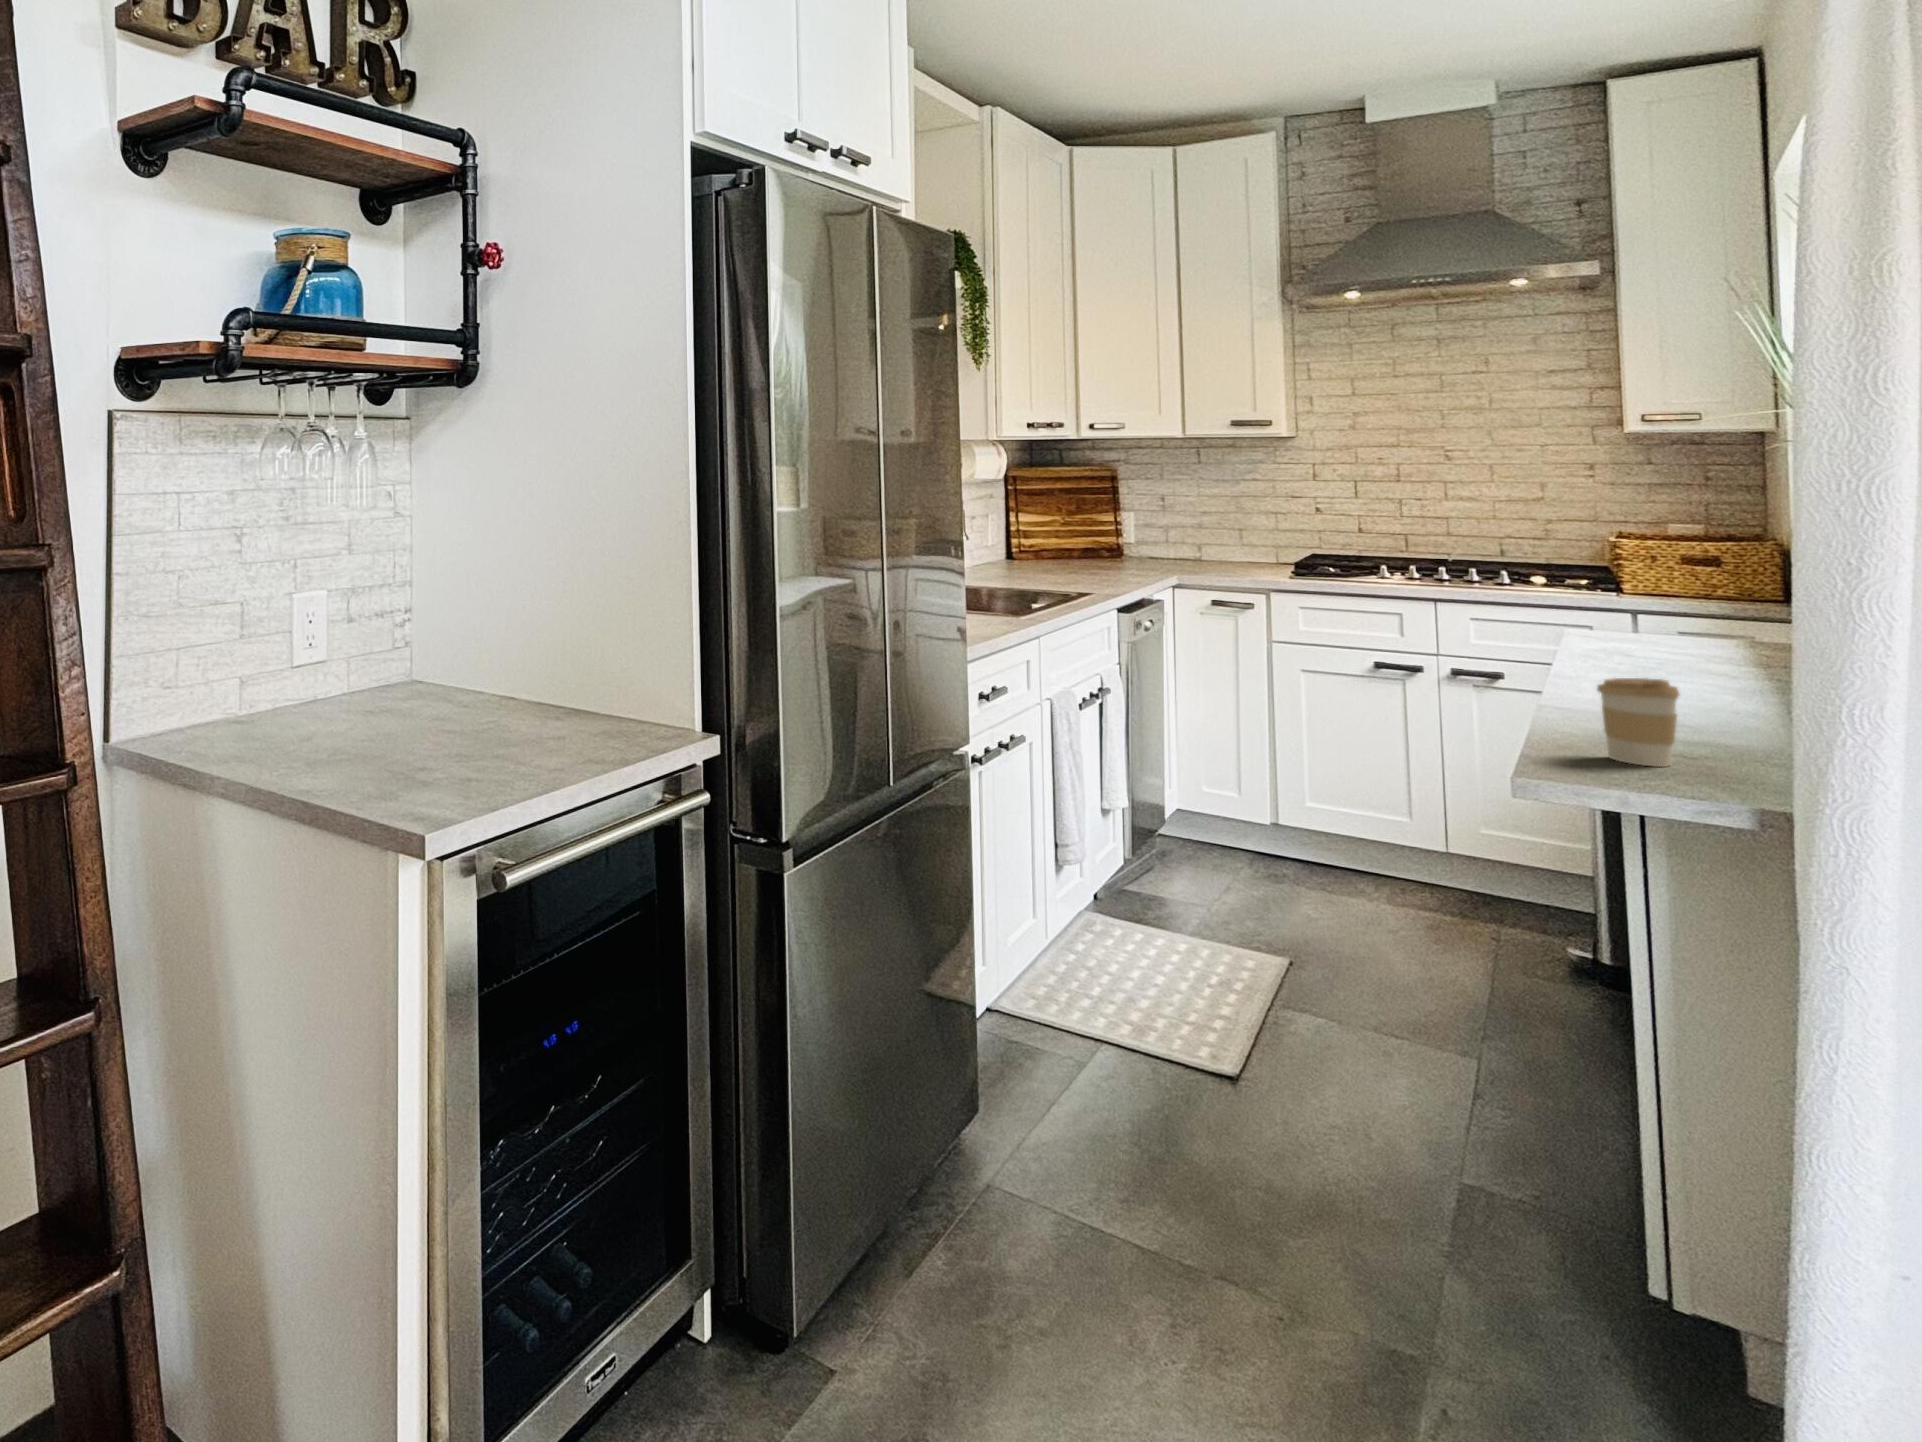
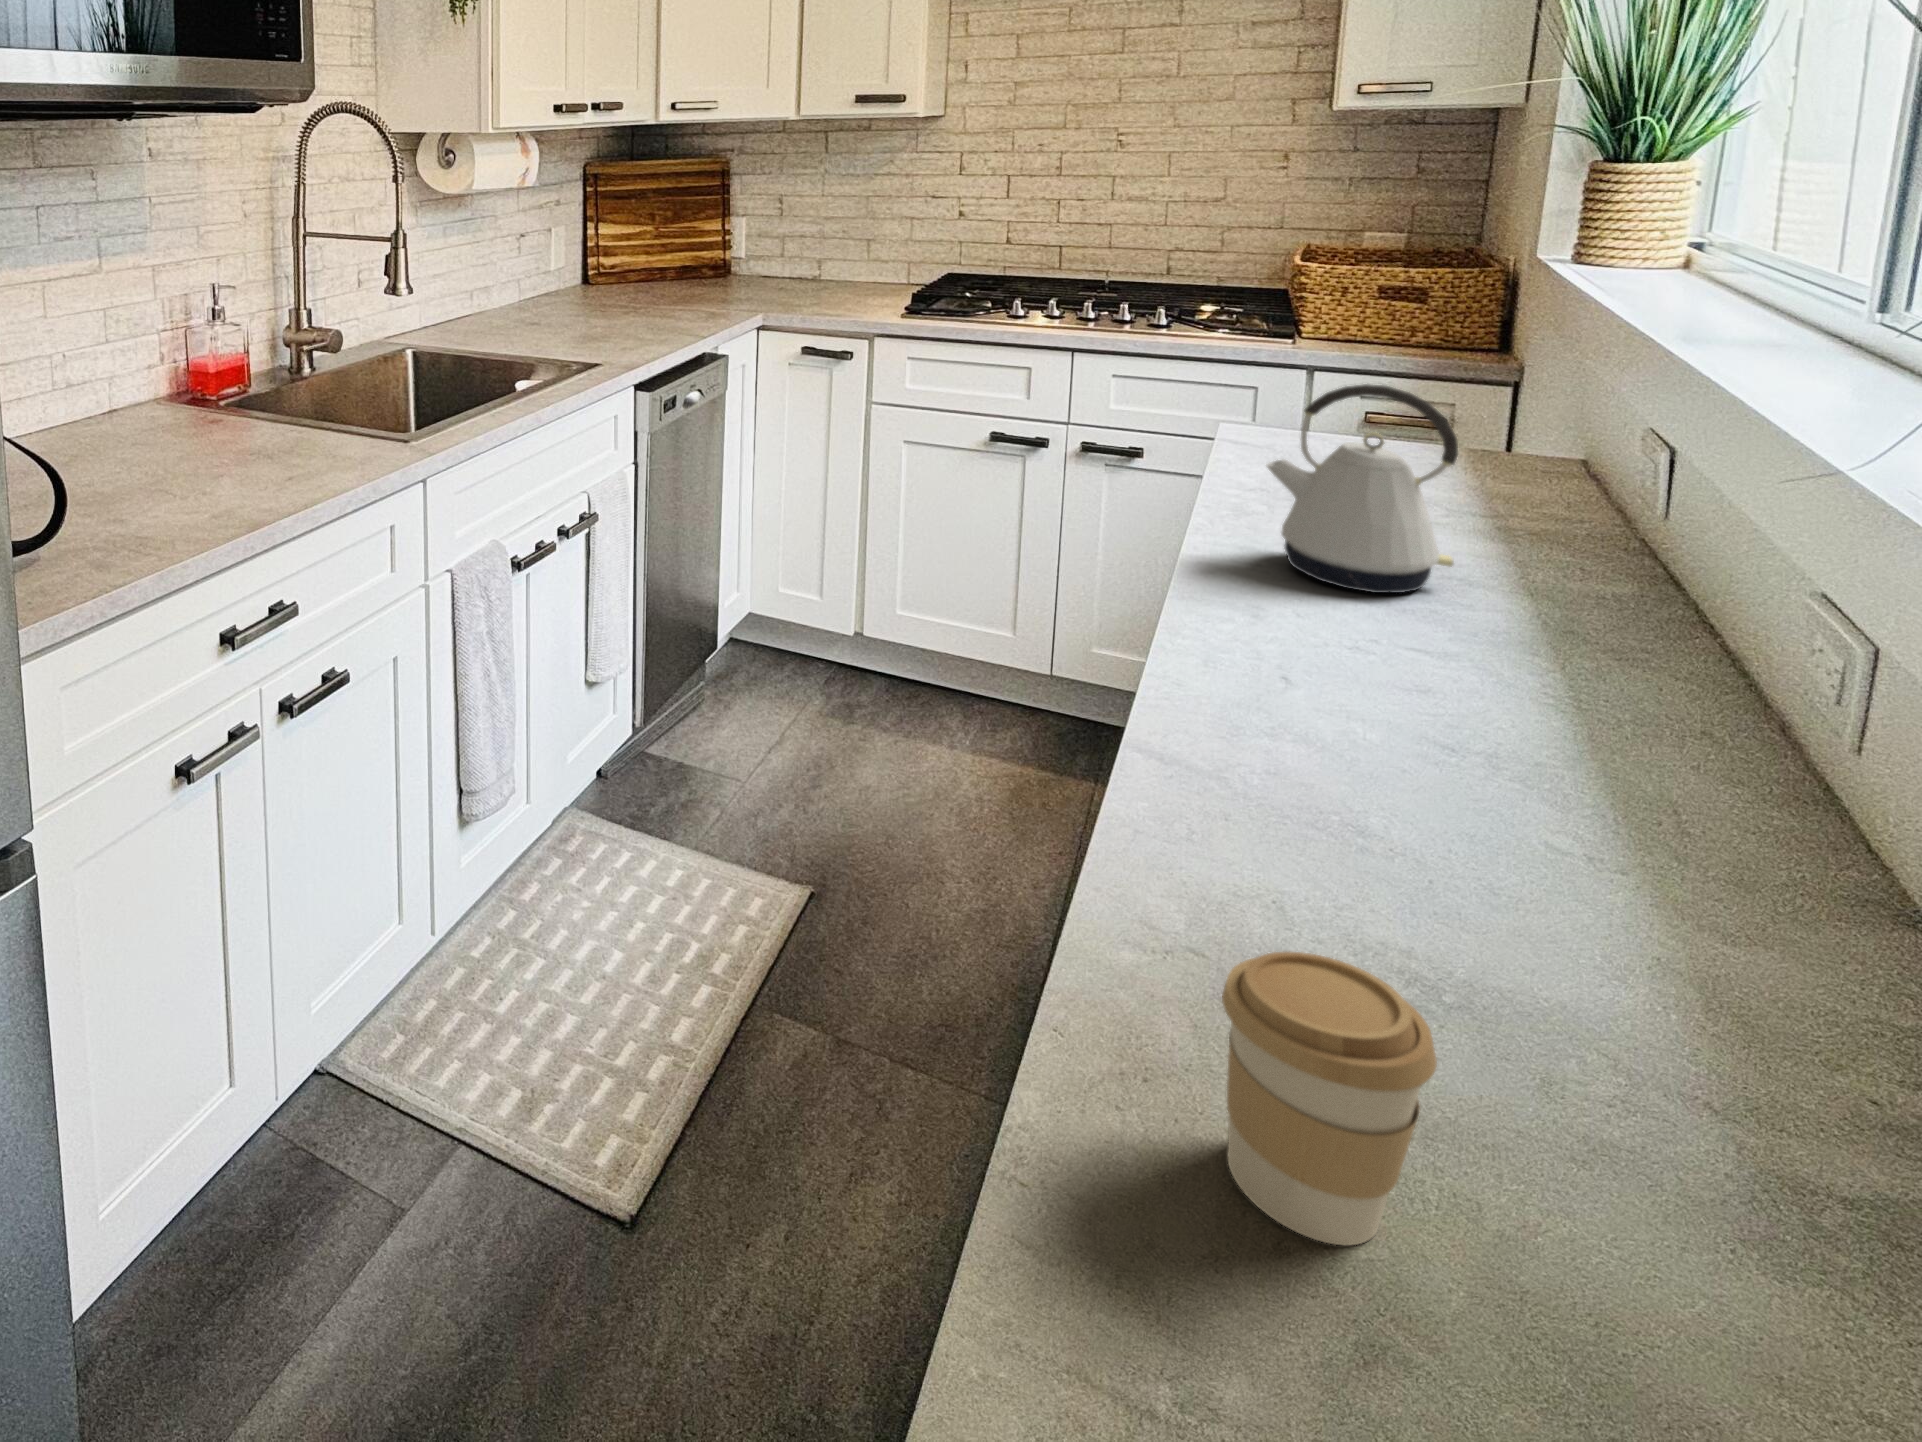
kettle: none [1599,563,1728,683] -> present [1267,384,1458,593]

